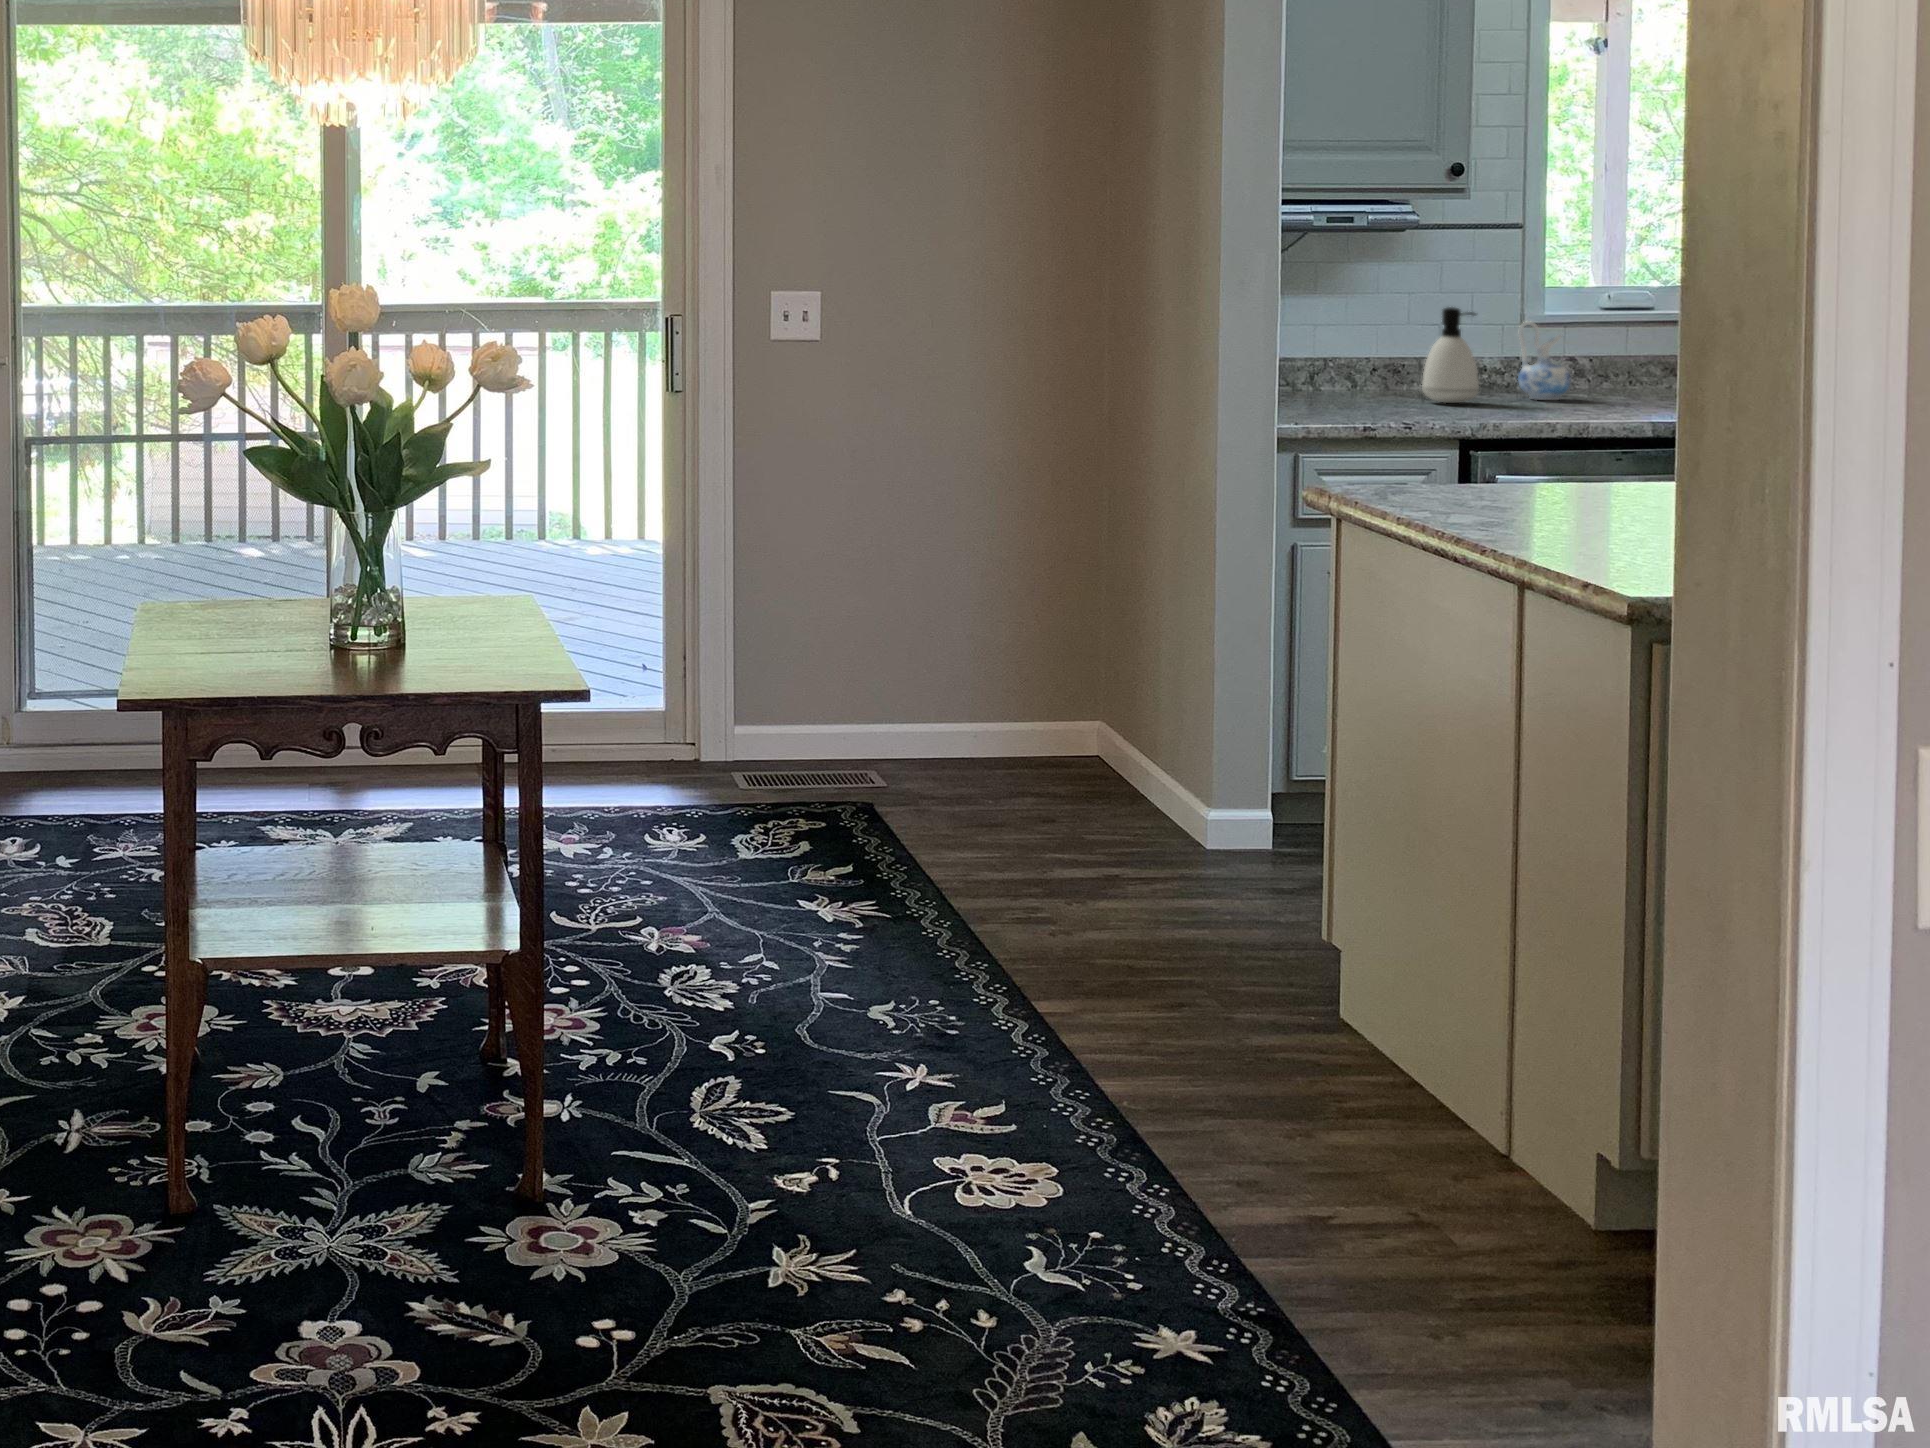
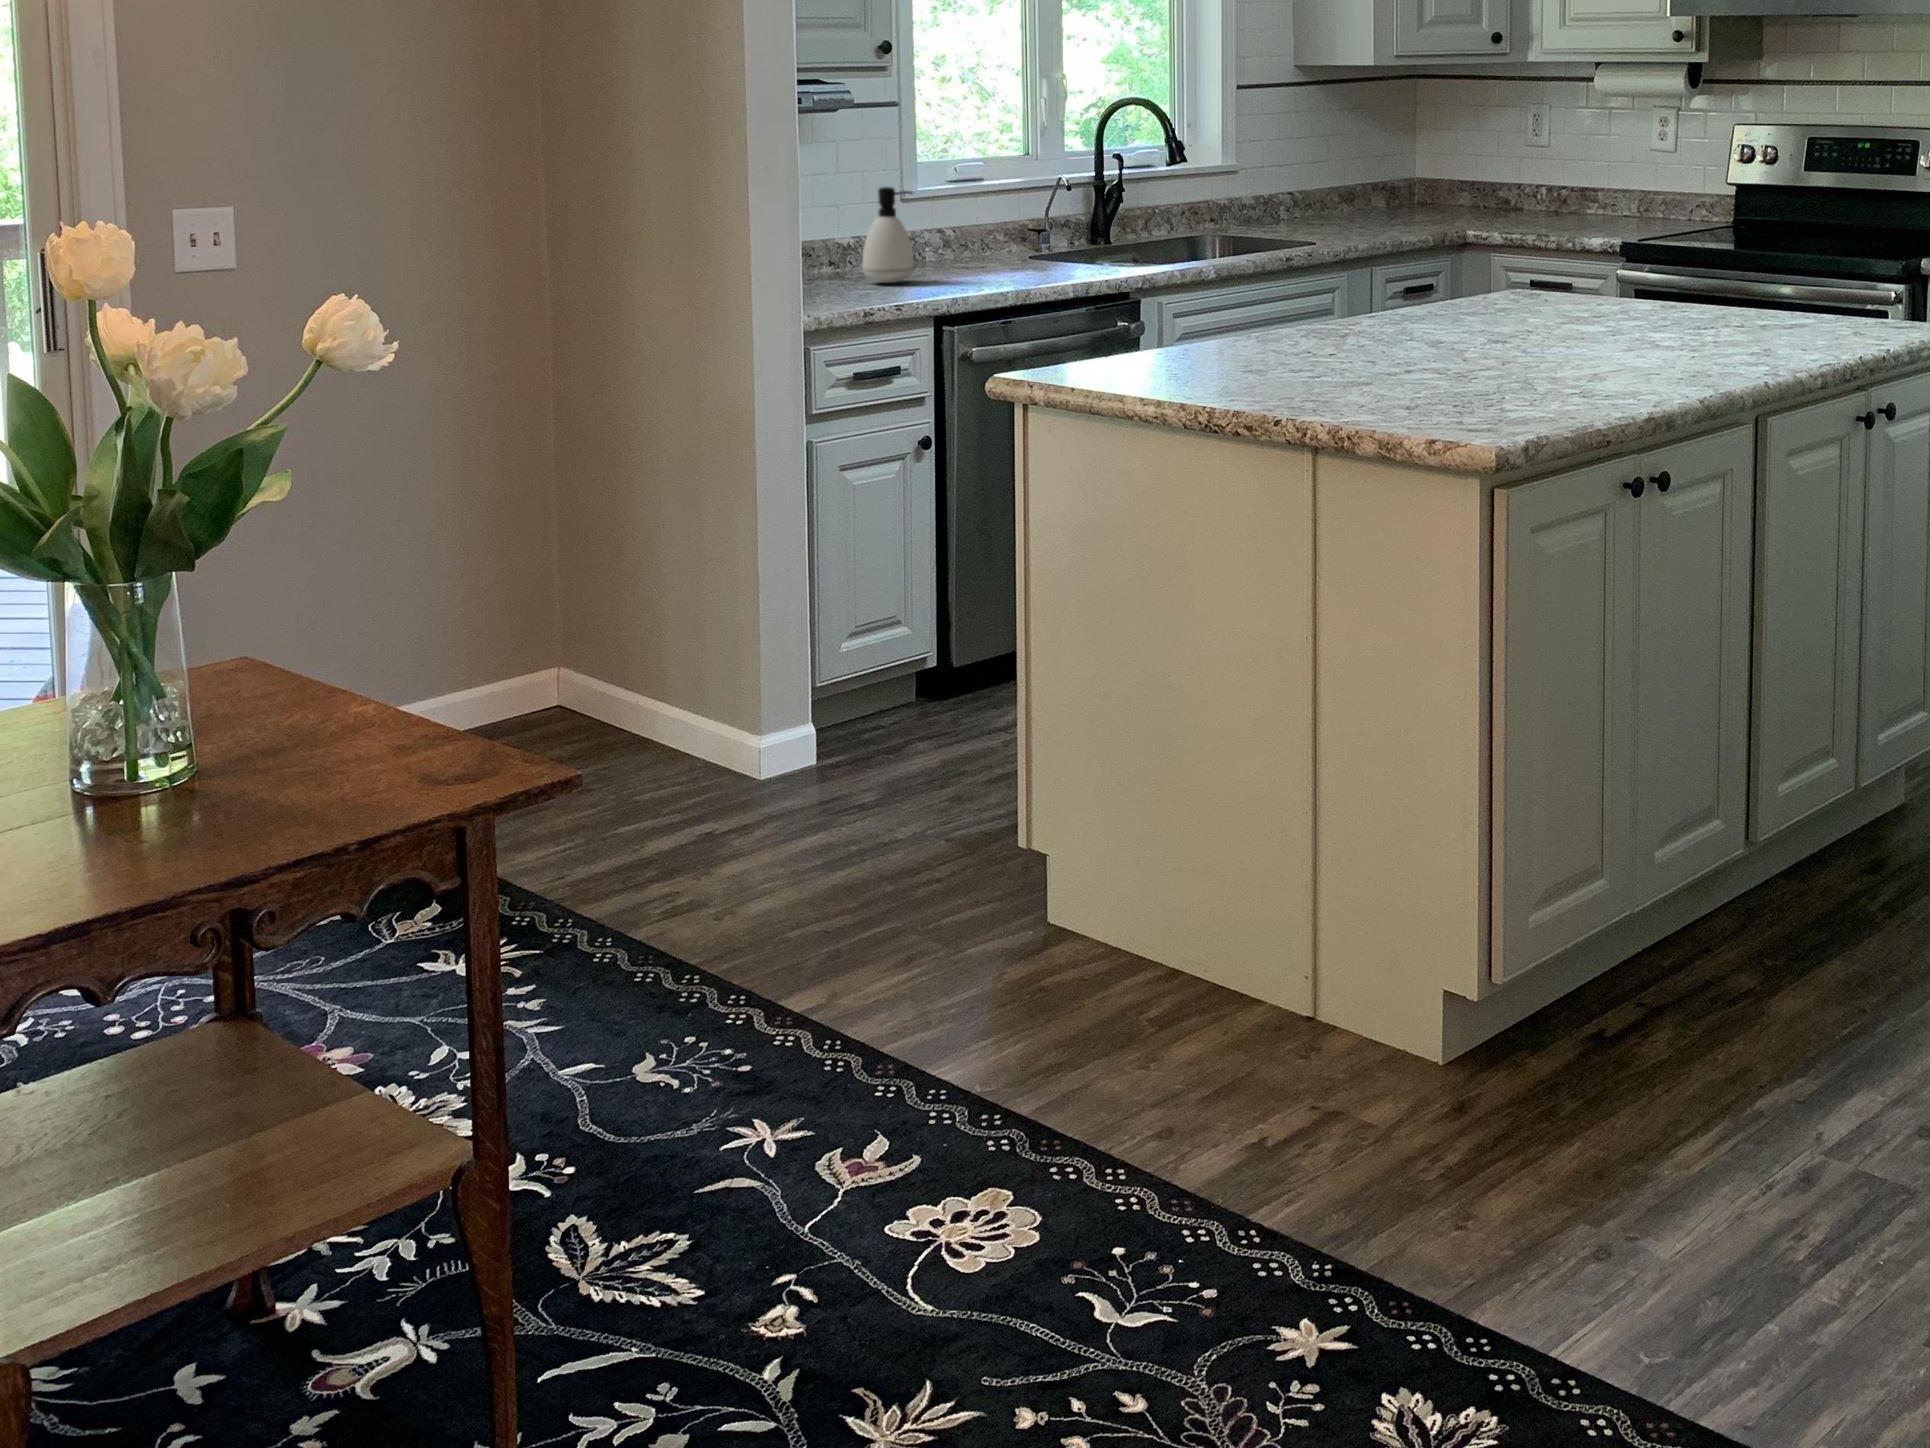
ceramic pitcher: present [1518,322,1570,400] -> none [929,197,975,273]

